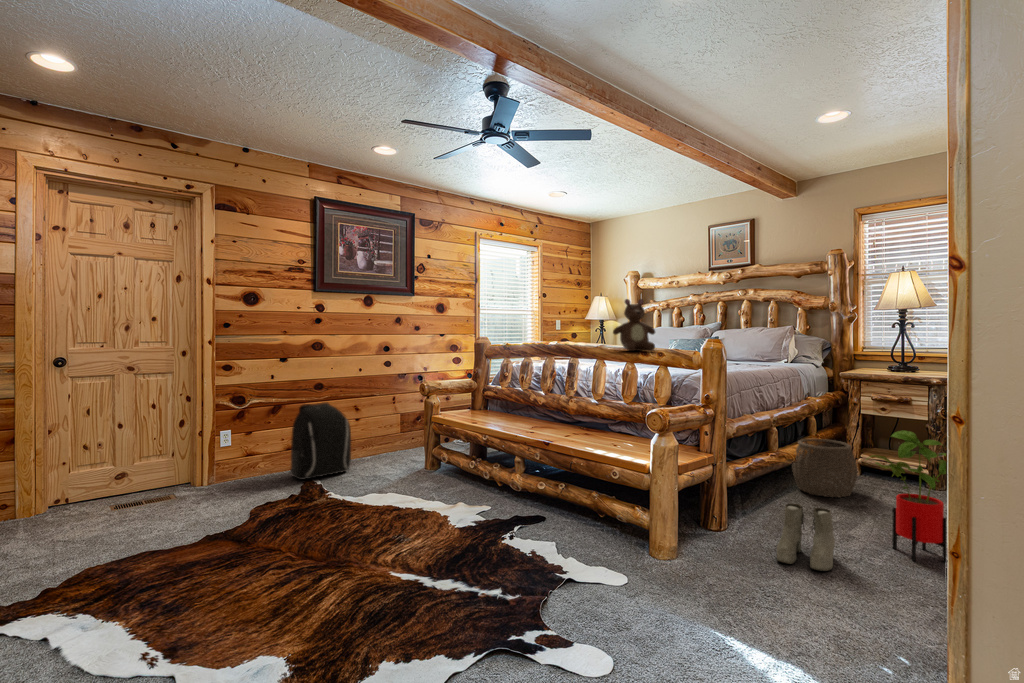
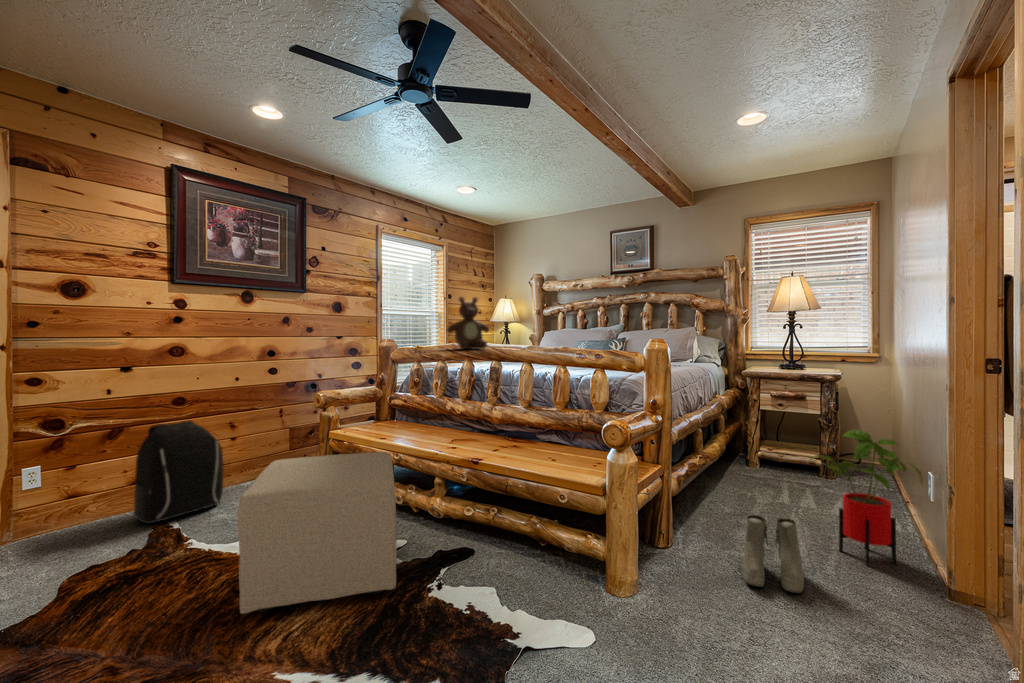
teddy bear: present [613,299,655,351] -> present [447,297,489,349]
ottoman: none [368,432,479,538] -> present [238,452,397,614]
woven basket: present [793,439,858,497] -> none [710,435,773,494]

